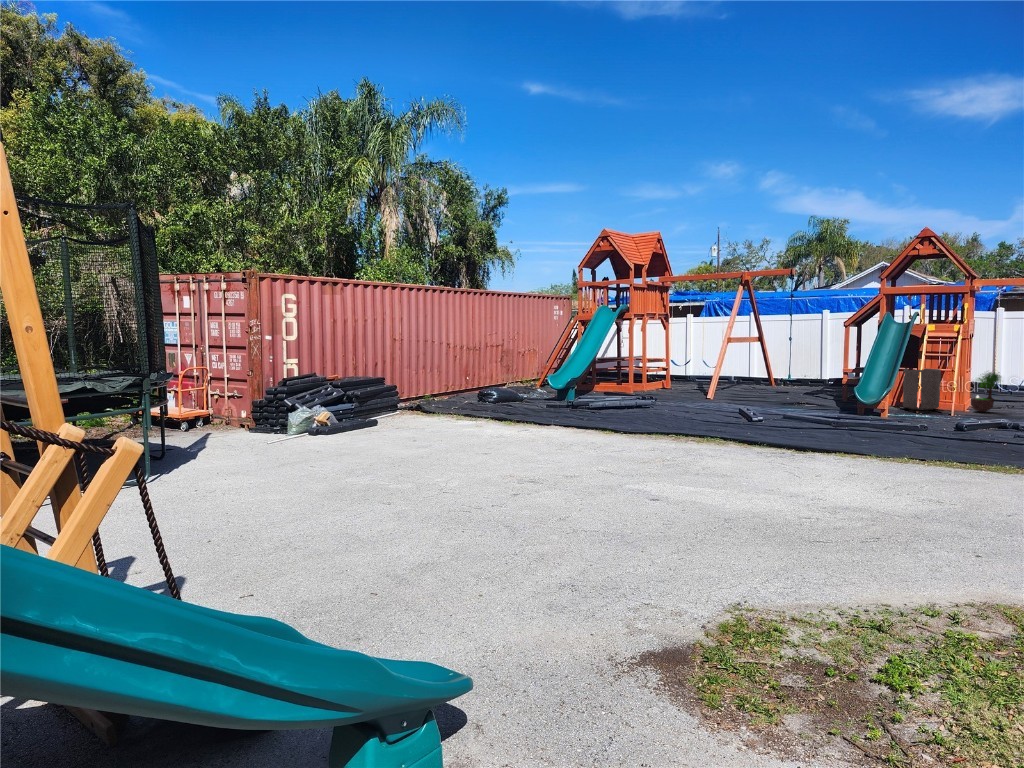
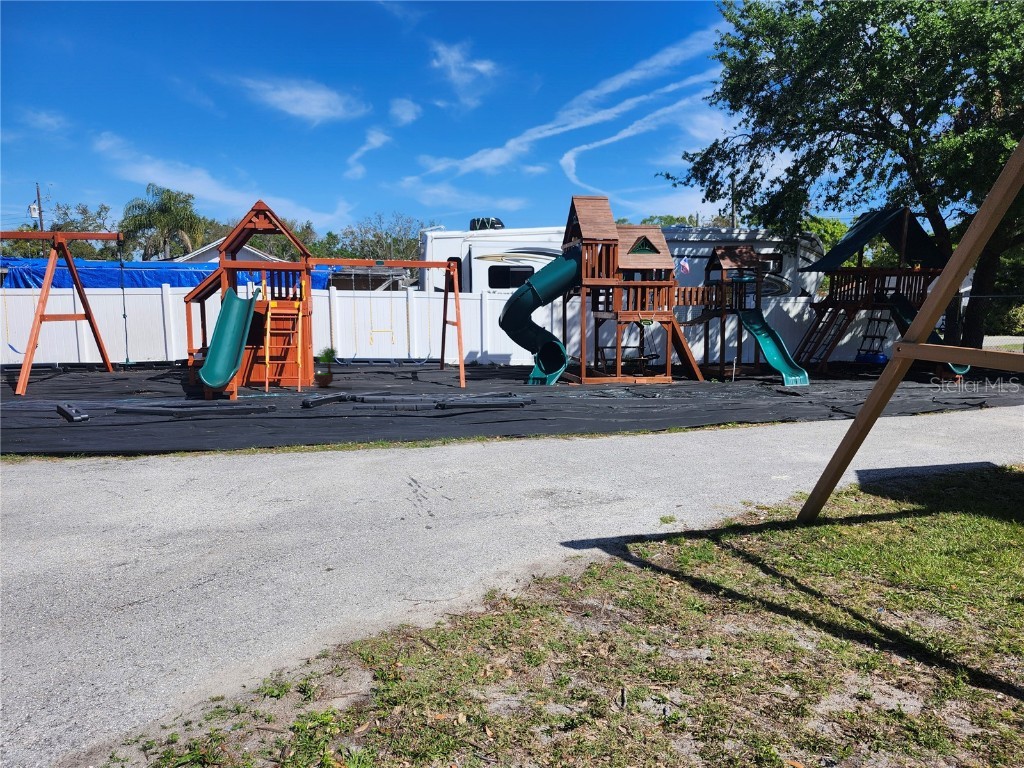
trash can: present [903,368,941,410] -> none [250,346,286,390]

